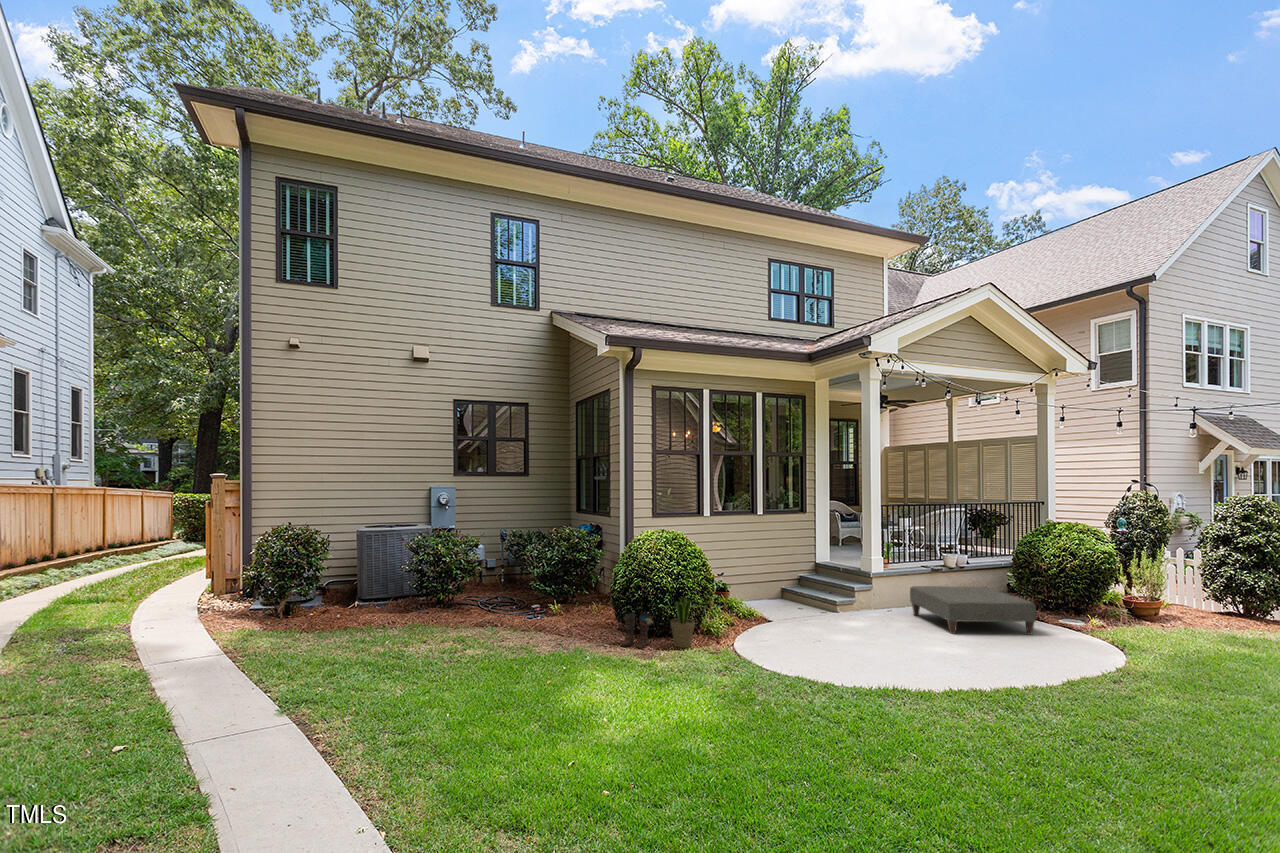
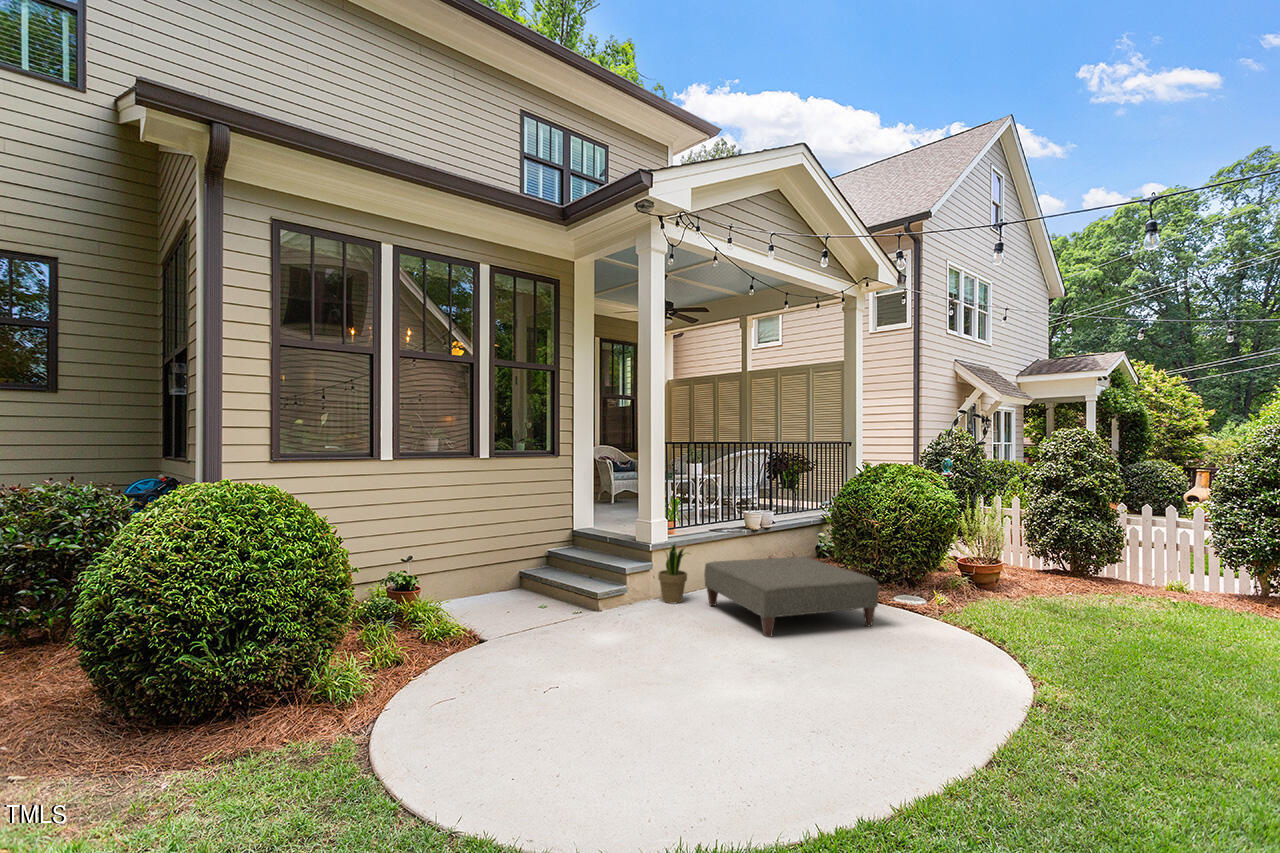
potted plant: present [671,597,696,648] -> present [658,544,689,604]
boots: present [621,612,653,649] -> none [95,669,184,757]

